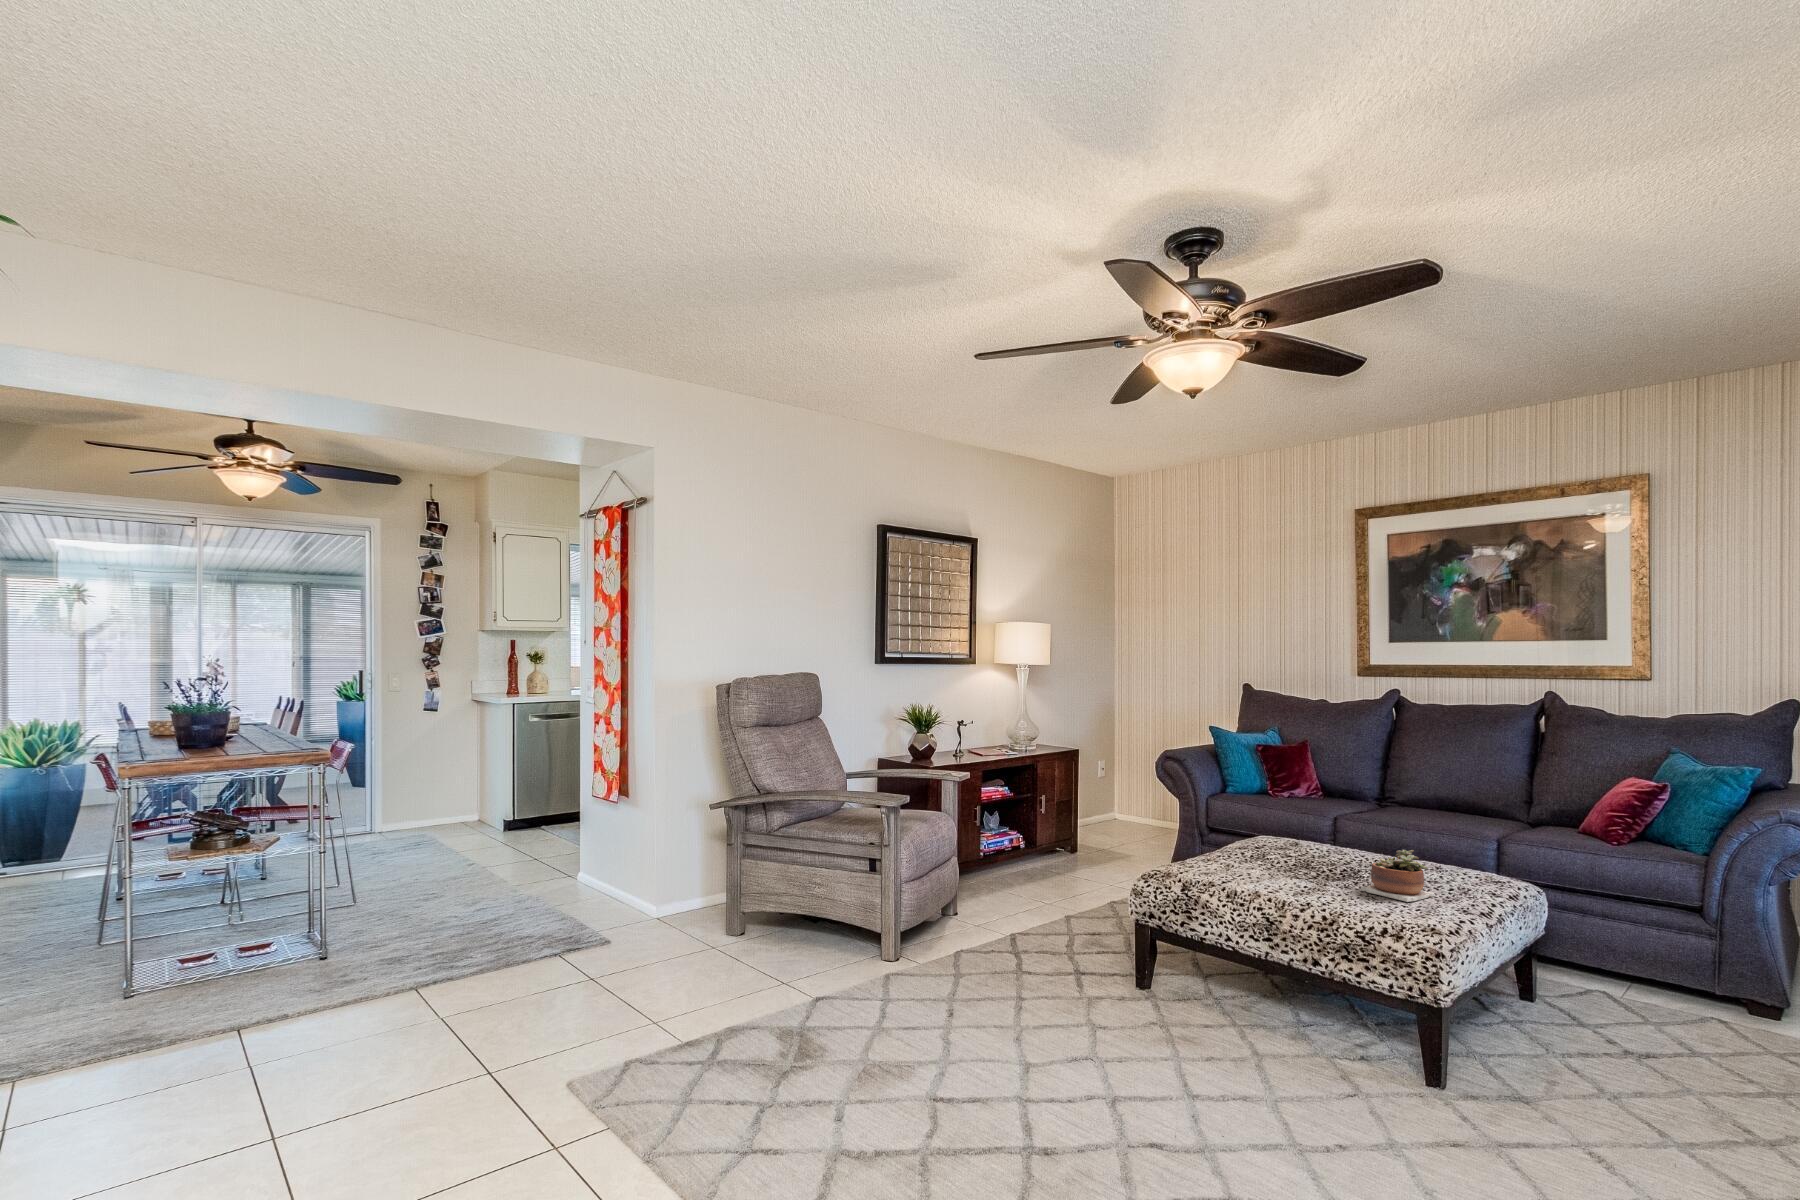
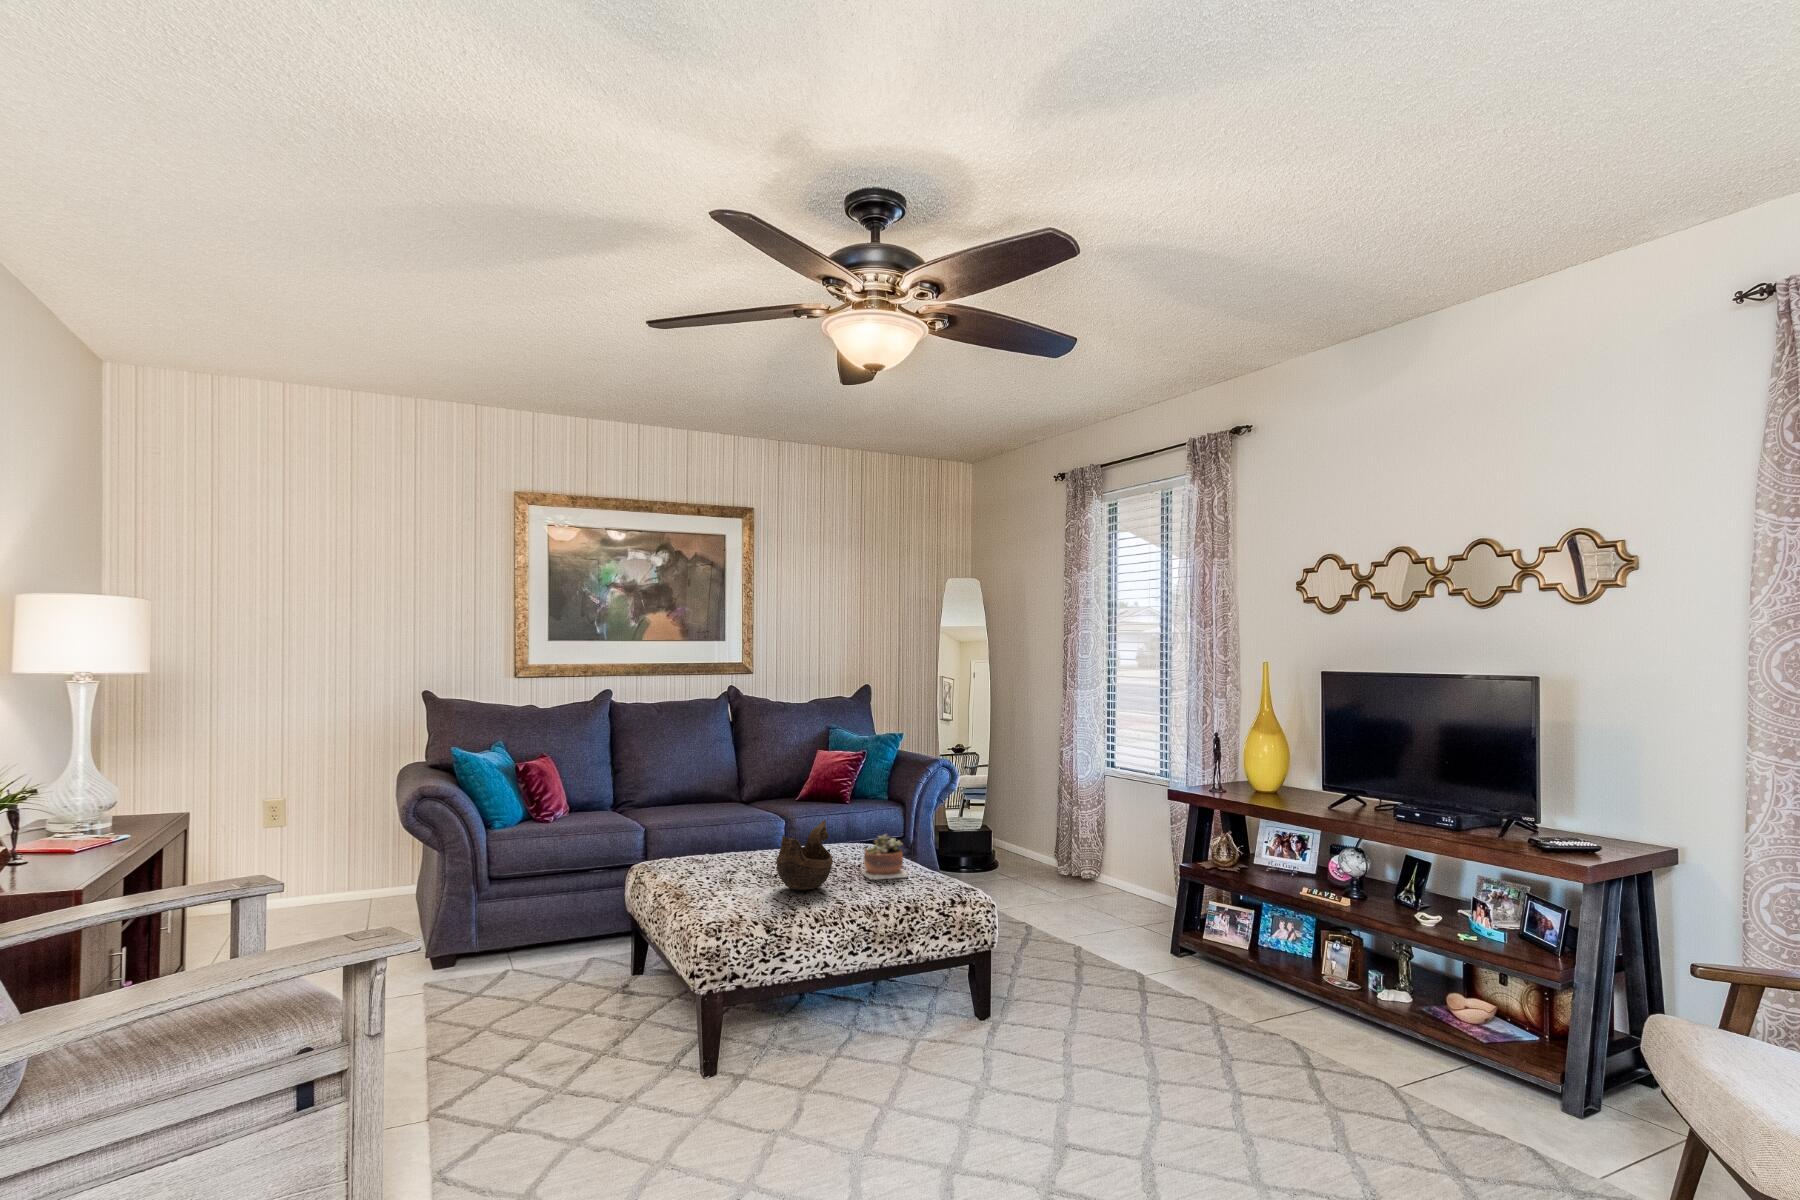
decorative bowl: none [1226,811,1337,876] -> present [776,820,833,890]

